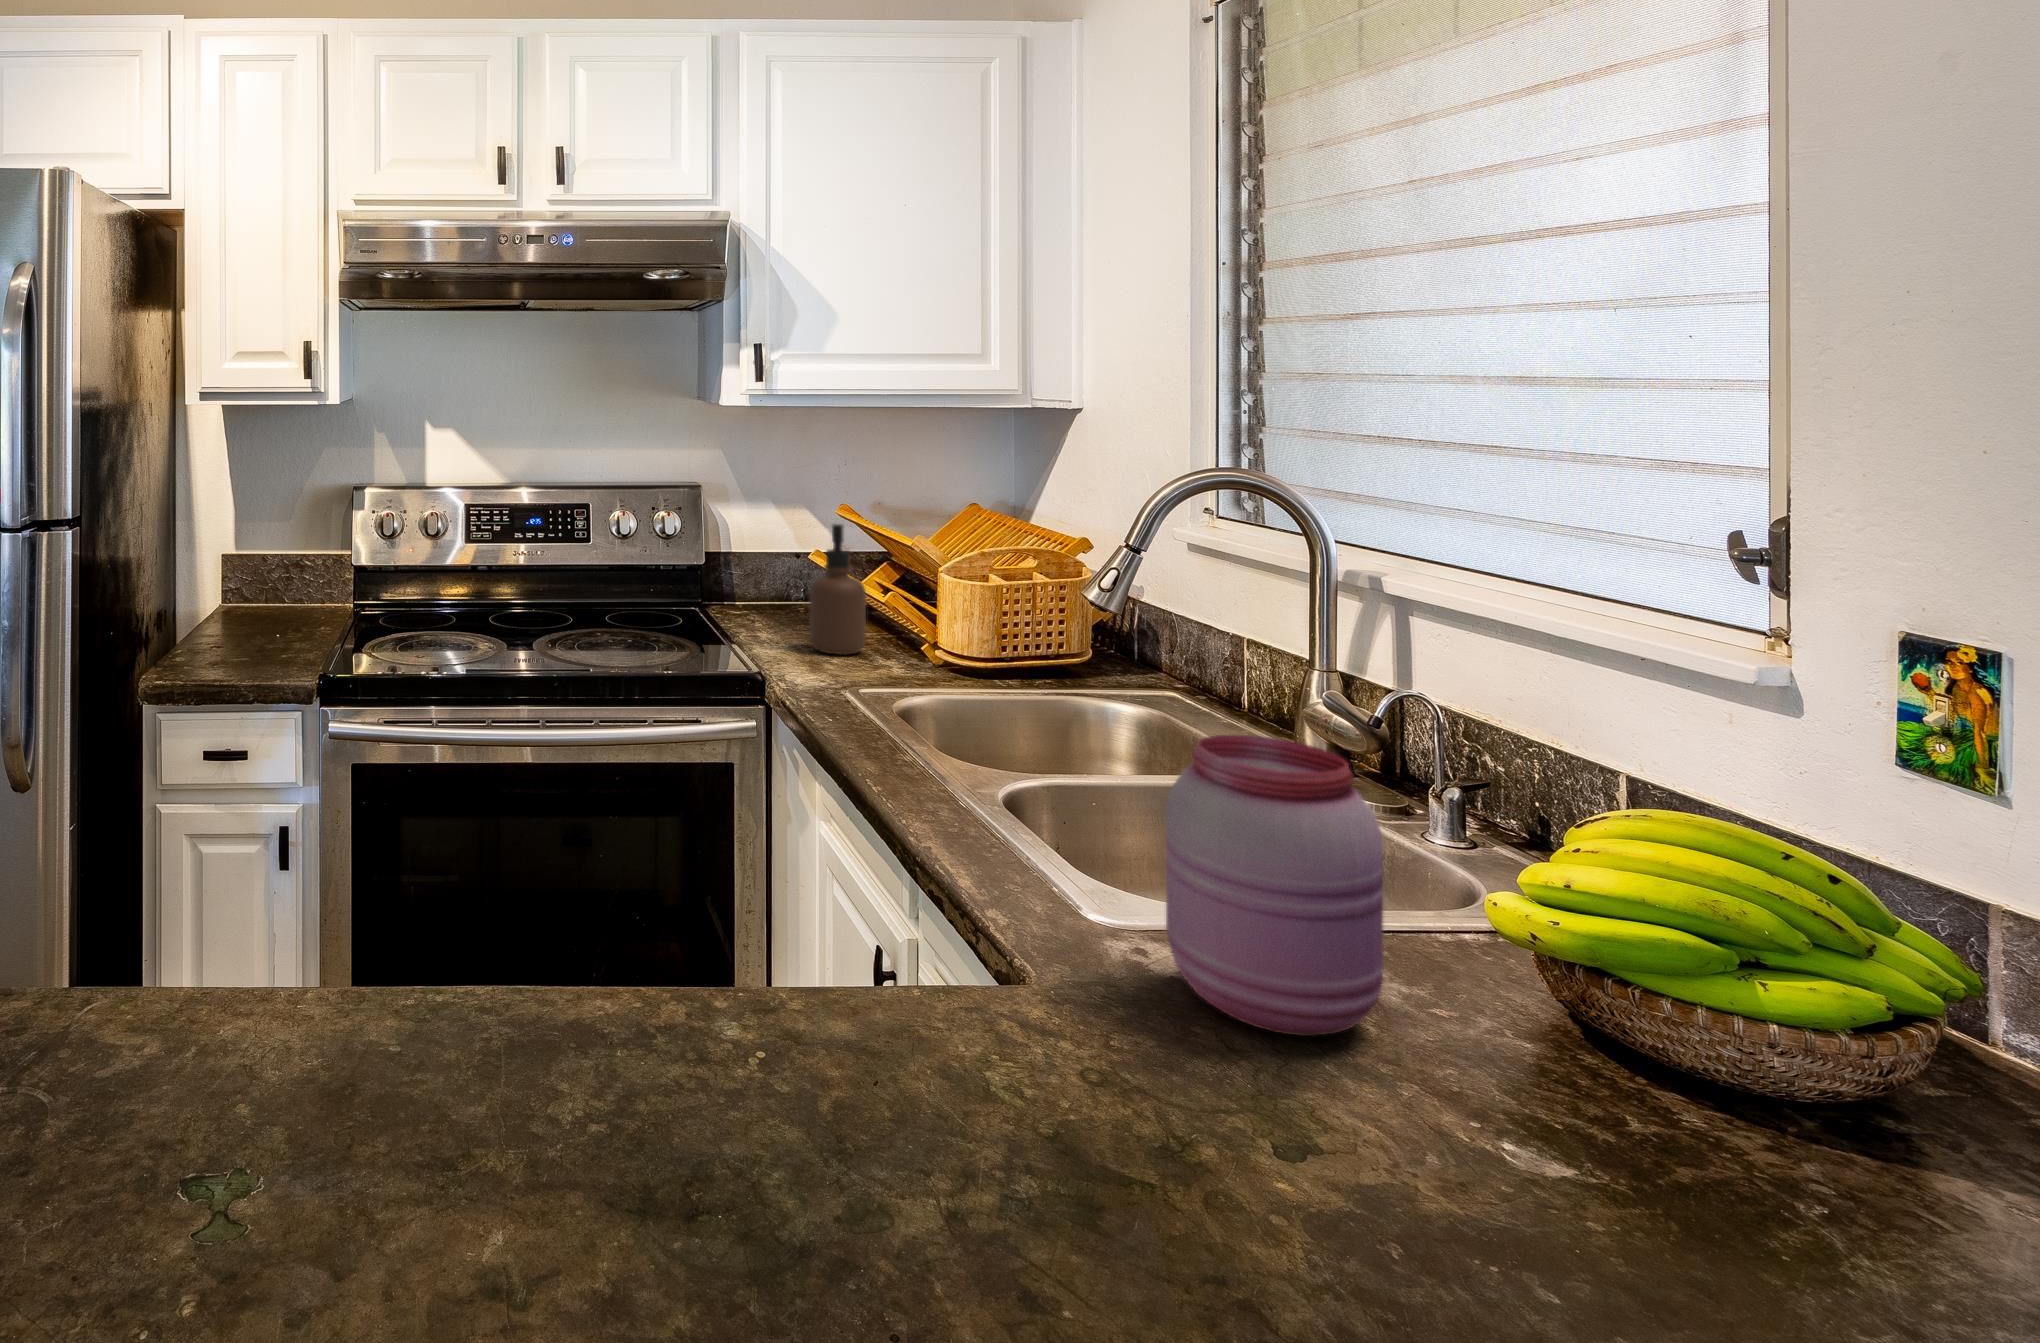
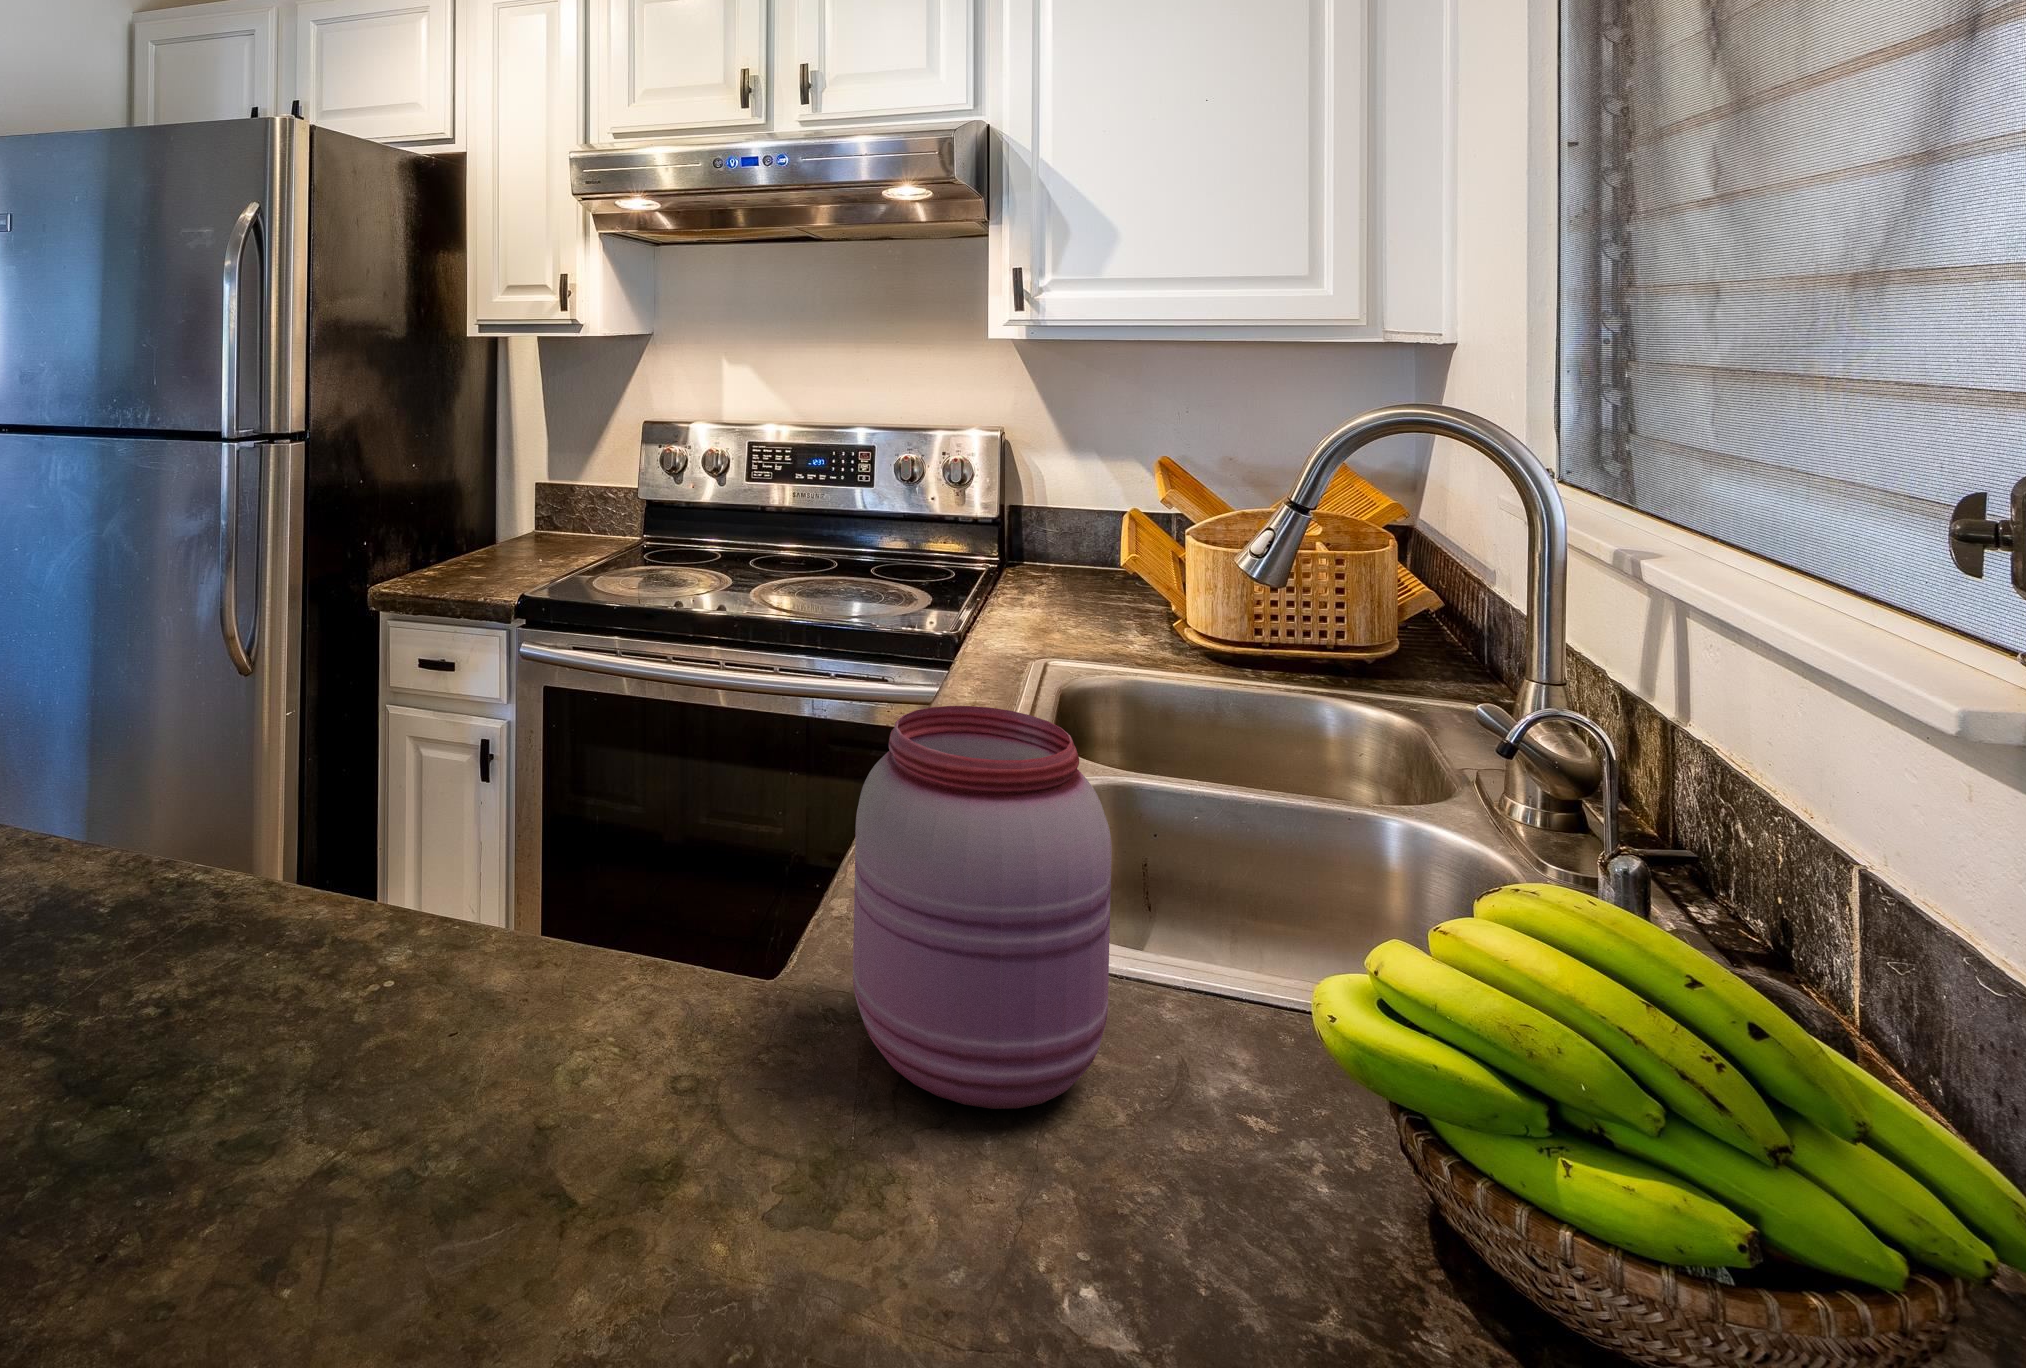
soap dispenser: present [810,524,866,655] -> none [1067,476,1133,624]

